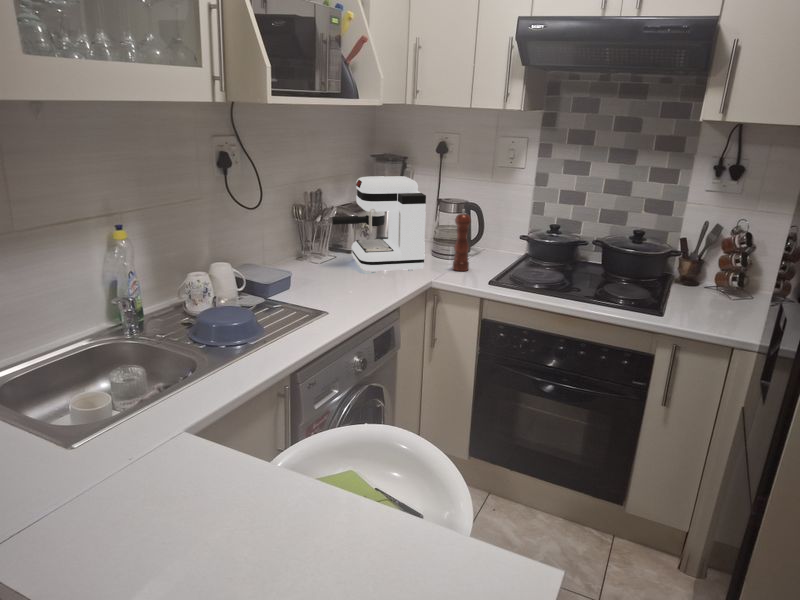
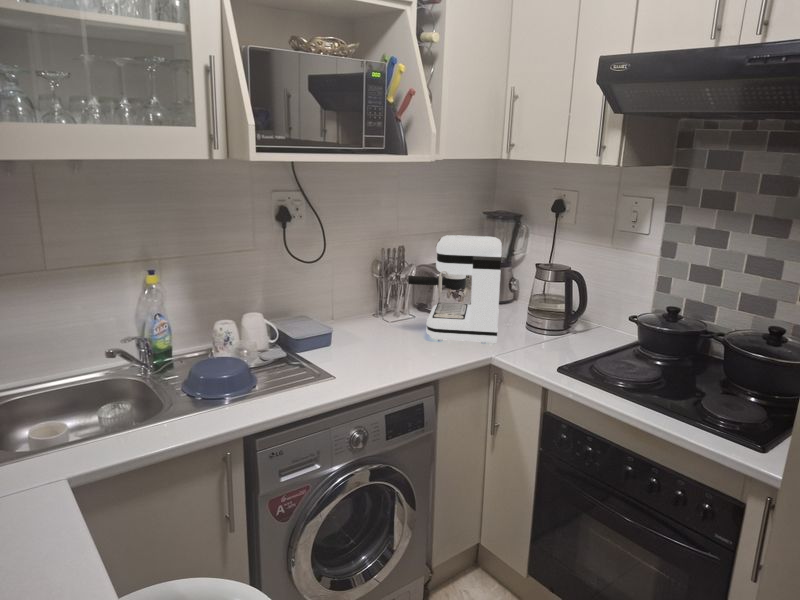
pepper mill: present [453,209,471,271] -> none [532,279,555,351]

